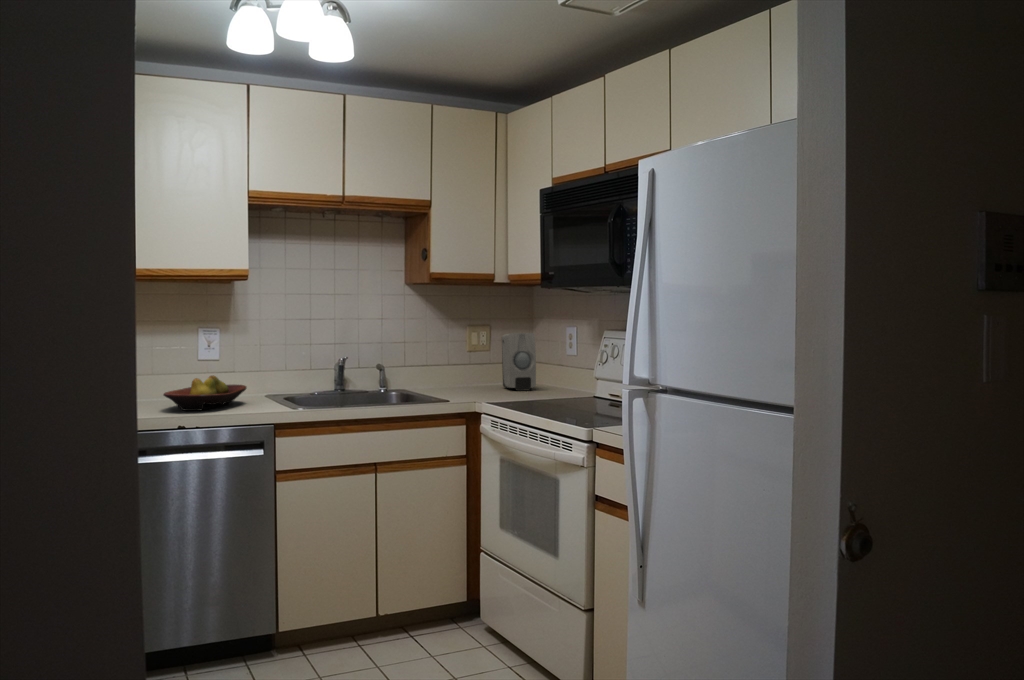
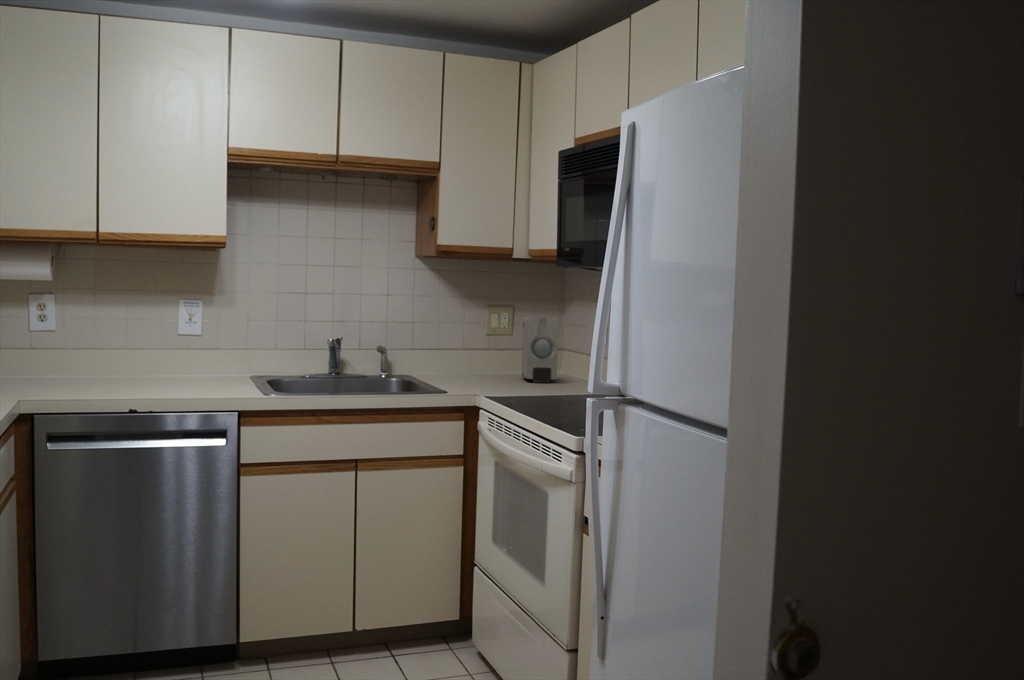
fruit bowl: present [164,375,246,411] -> none [123,353,222,393]

